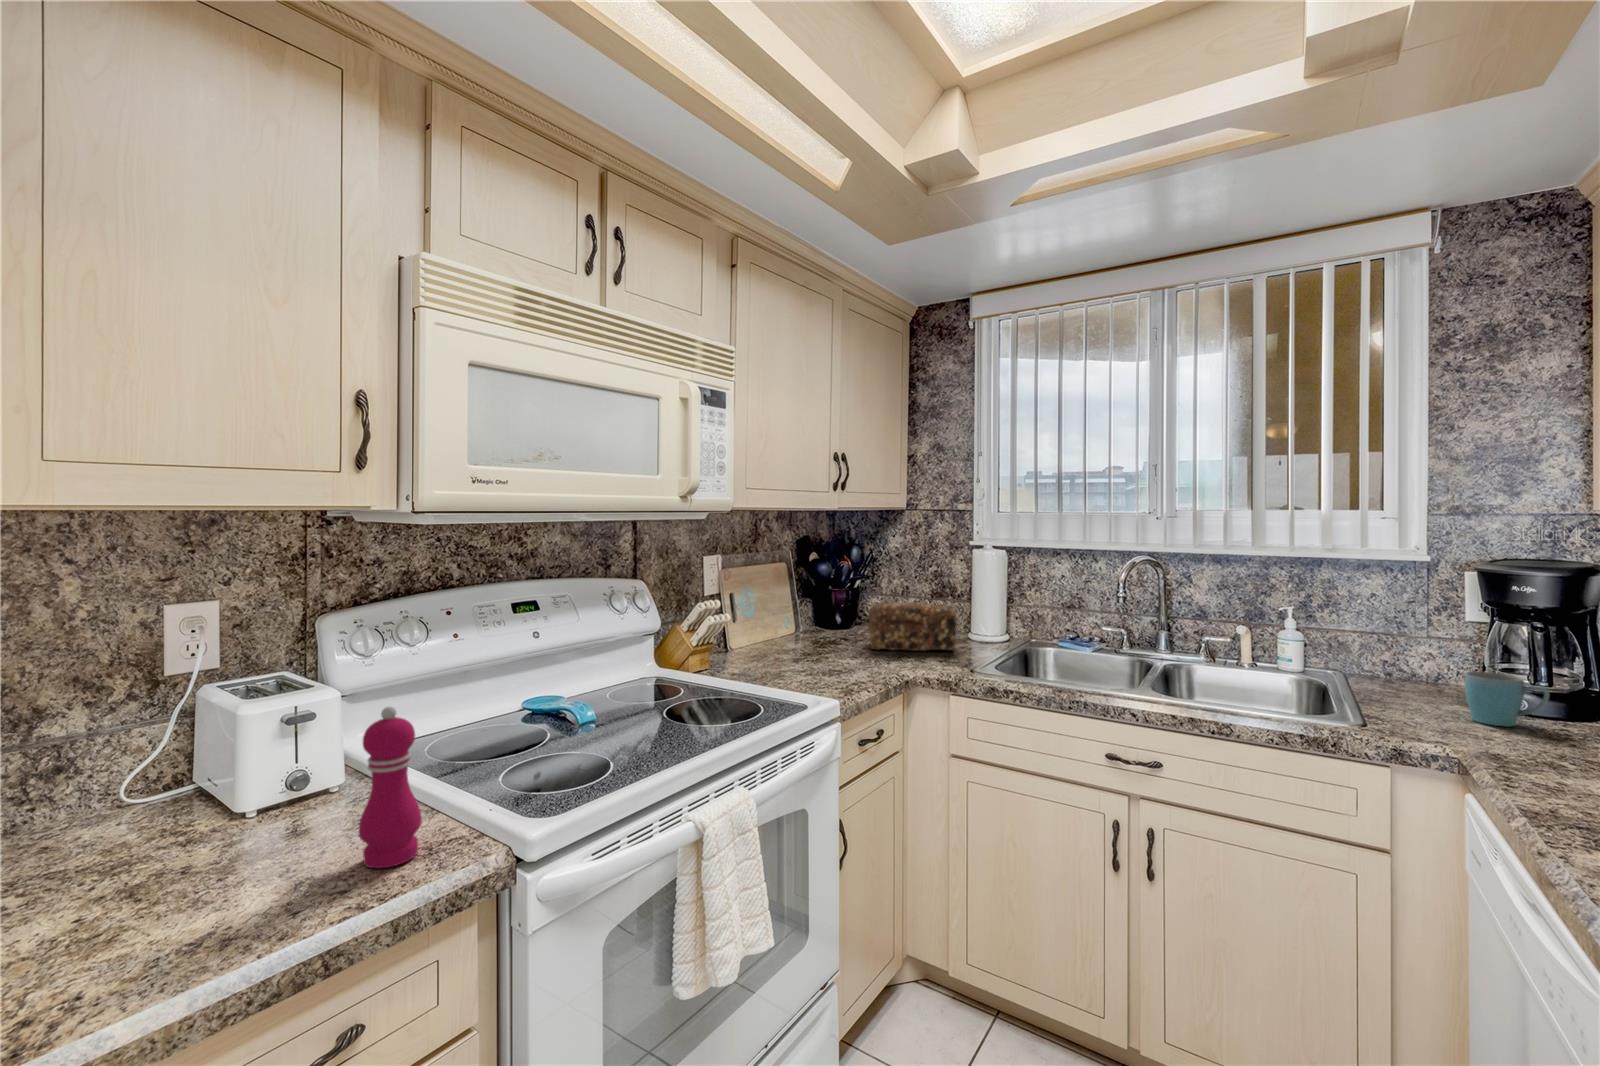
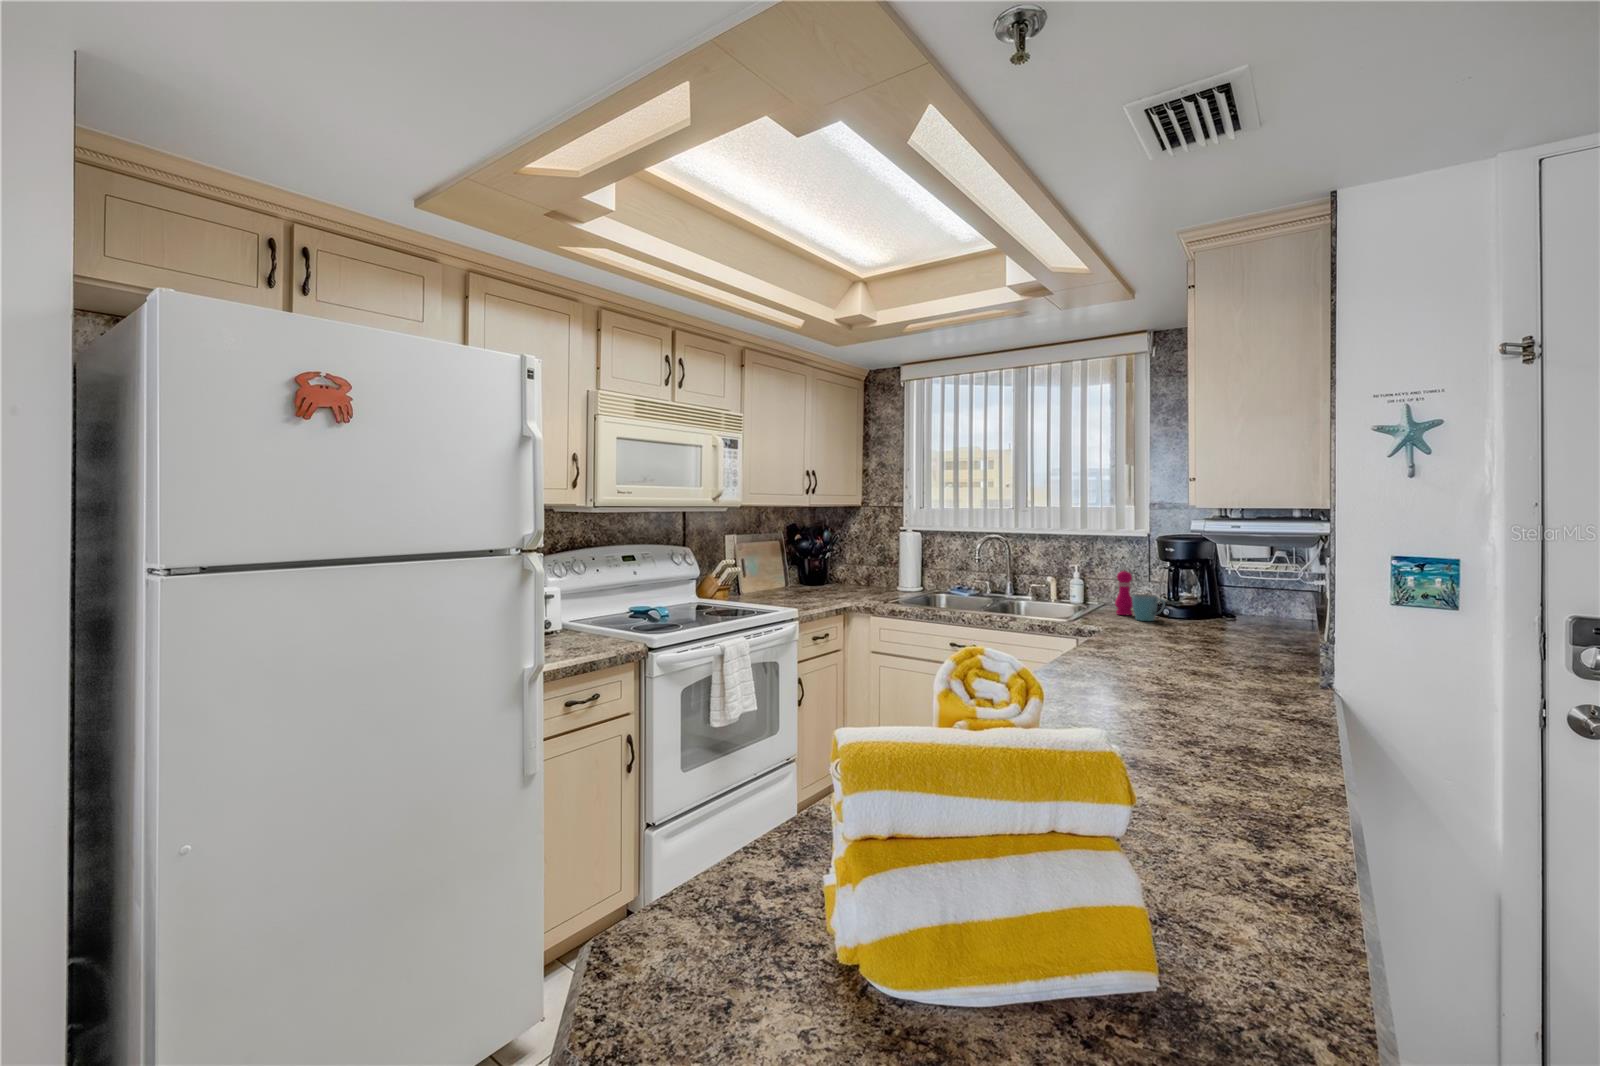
bread loaf: present [869,602,956,651] -> none [829,565,884,595]
pepper mill: present [359,706,422,868] -> present [1115,568,1133,615]

